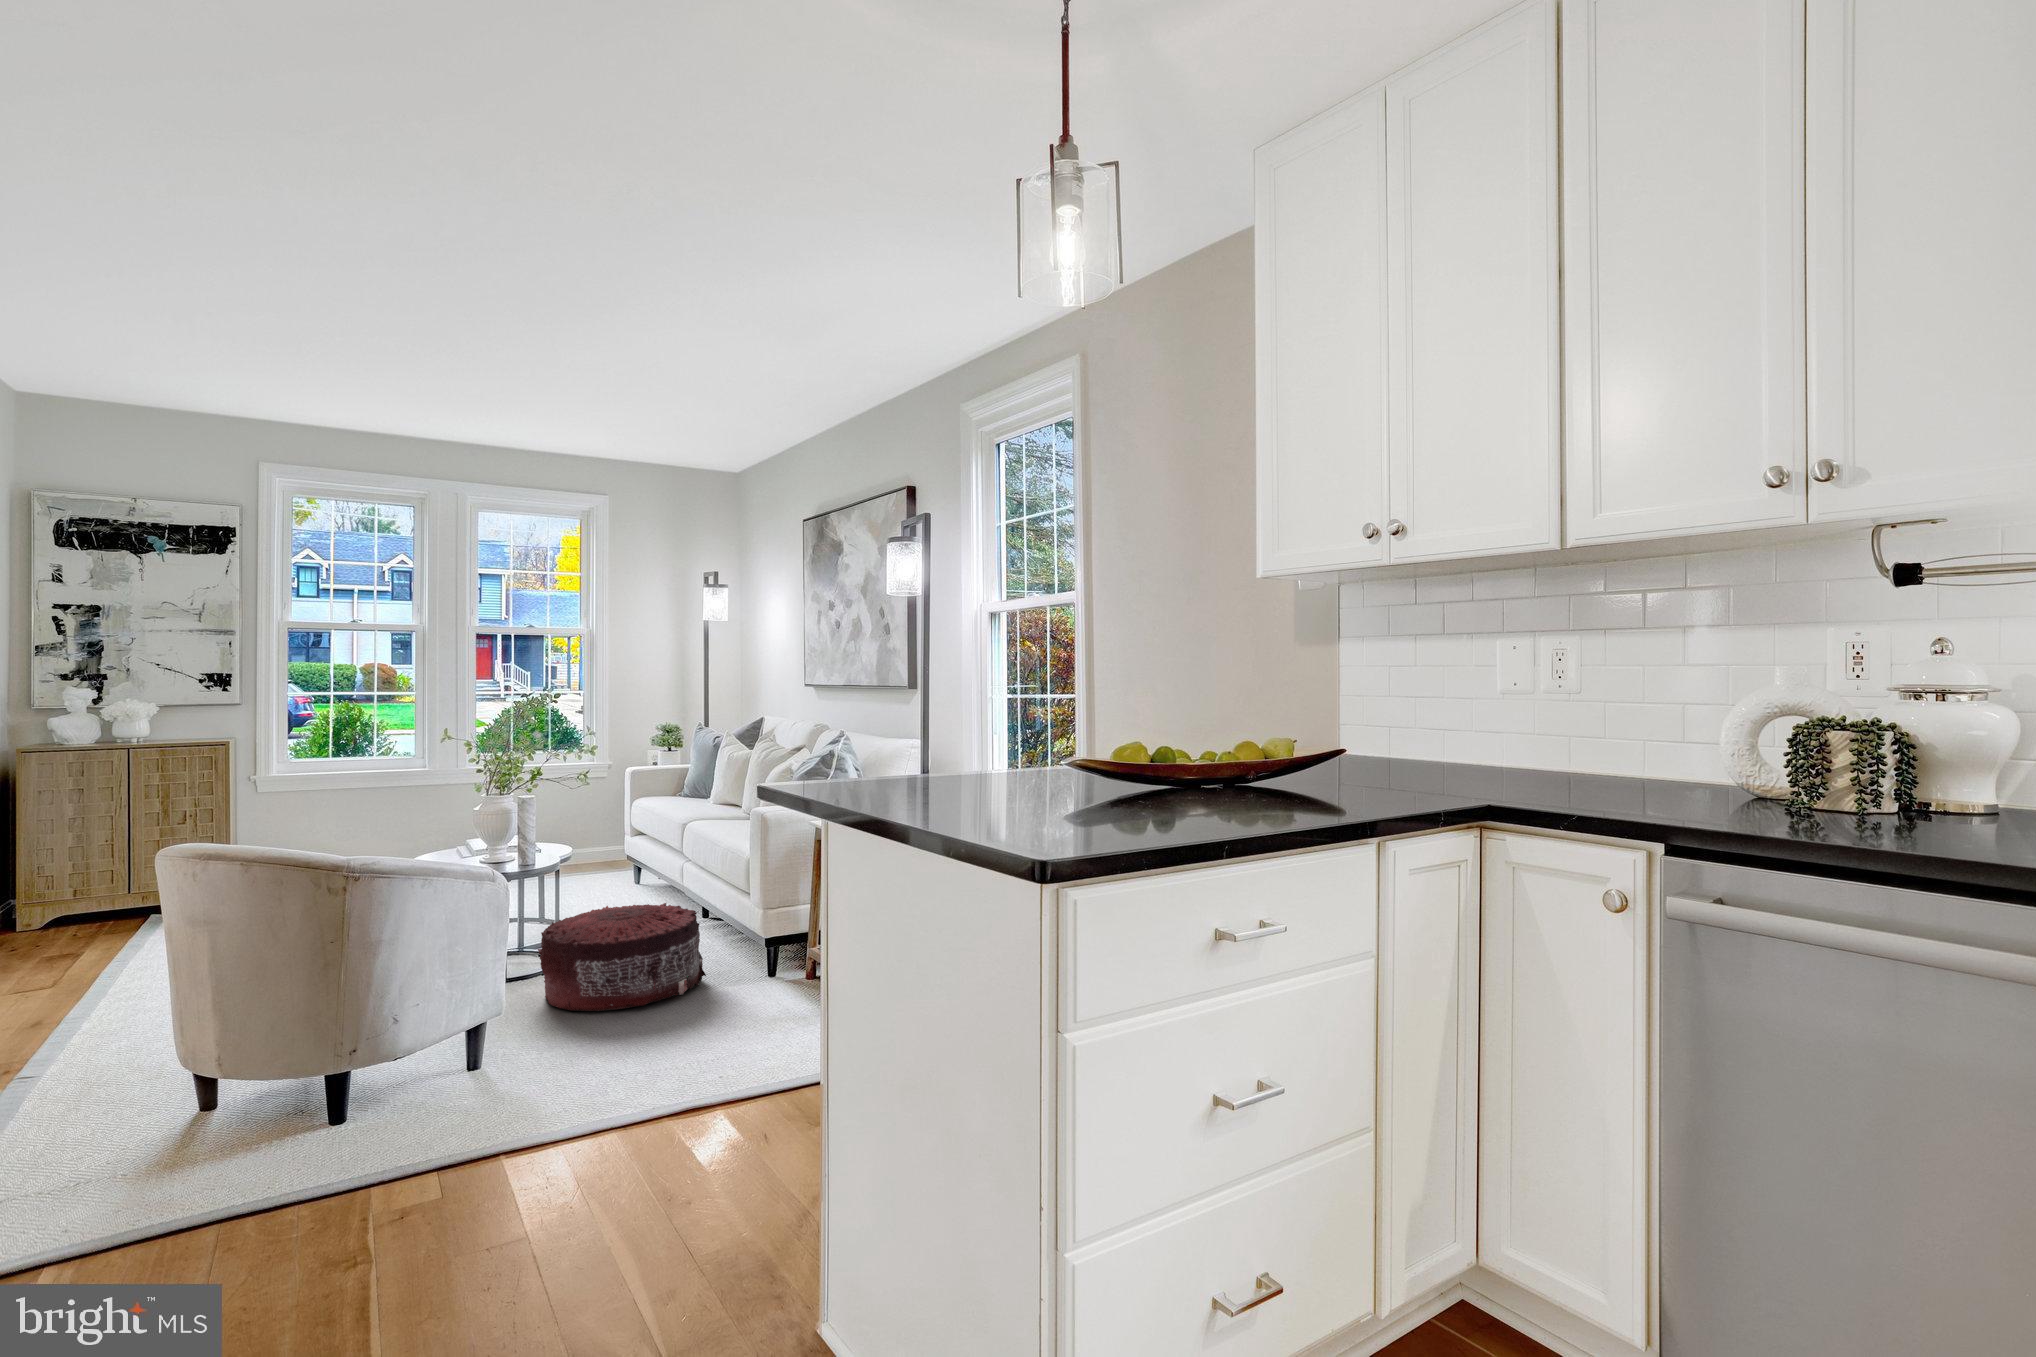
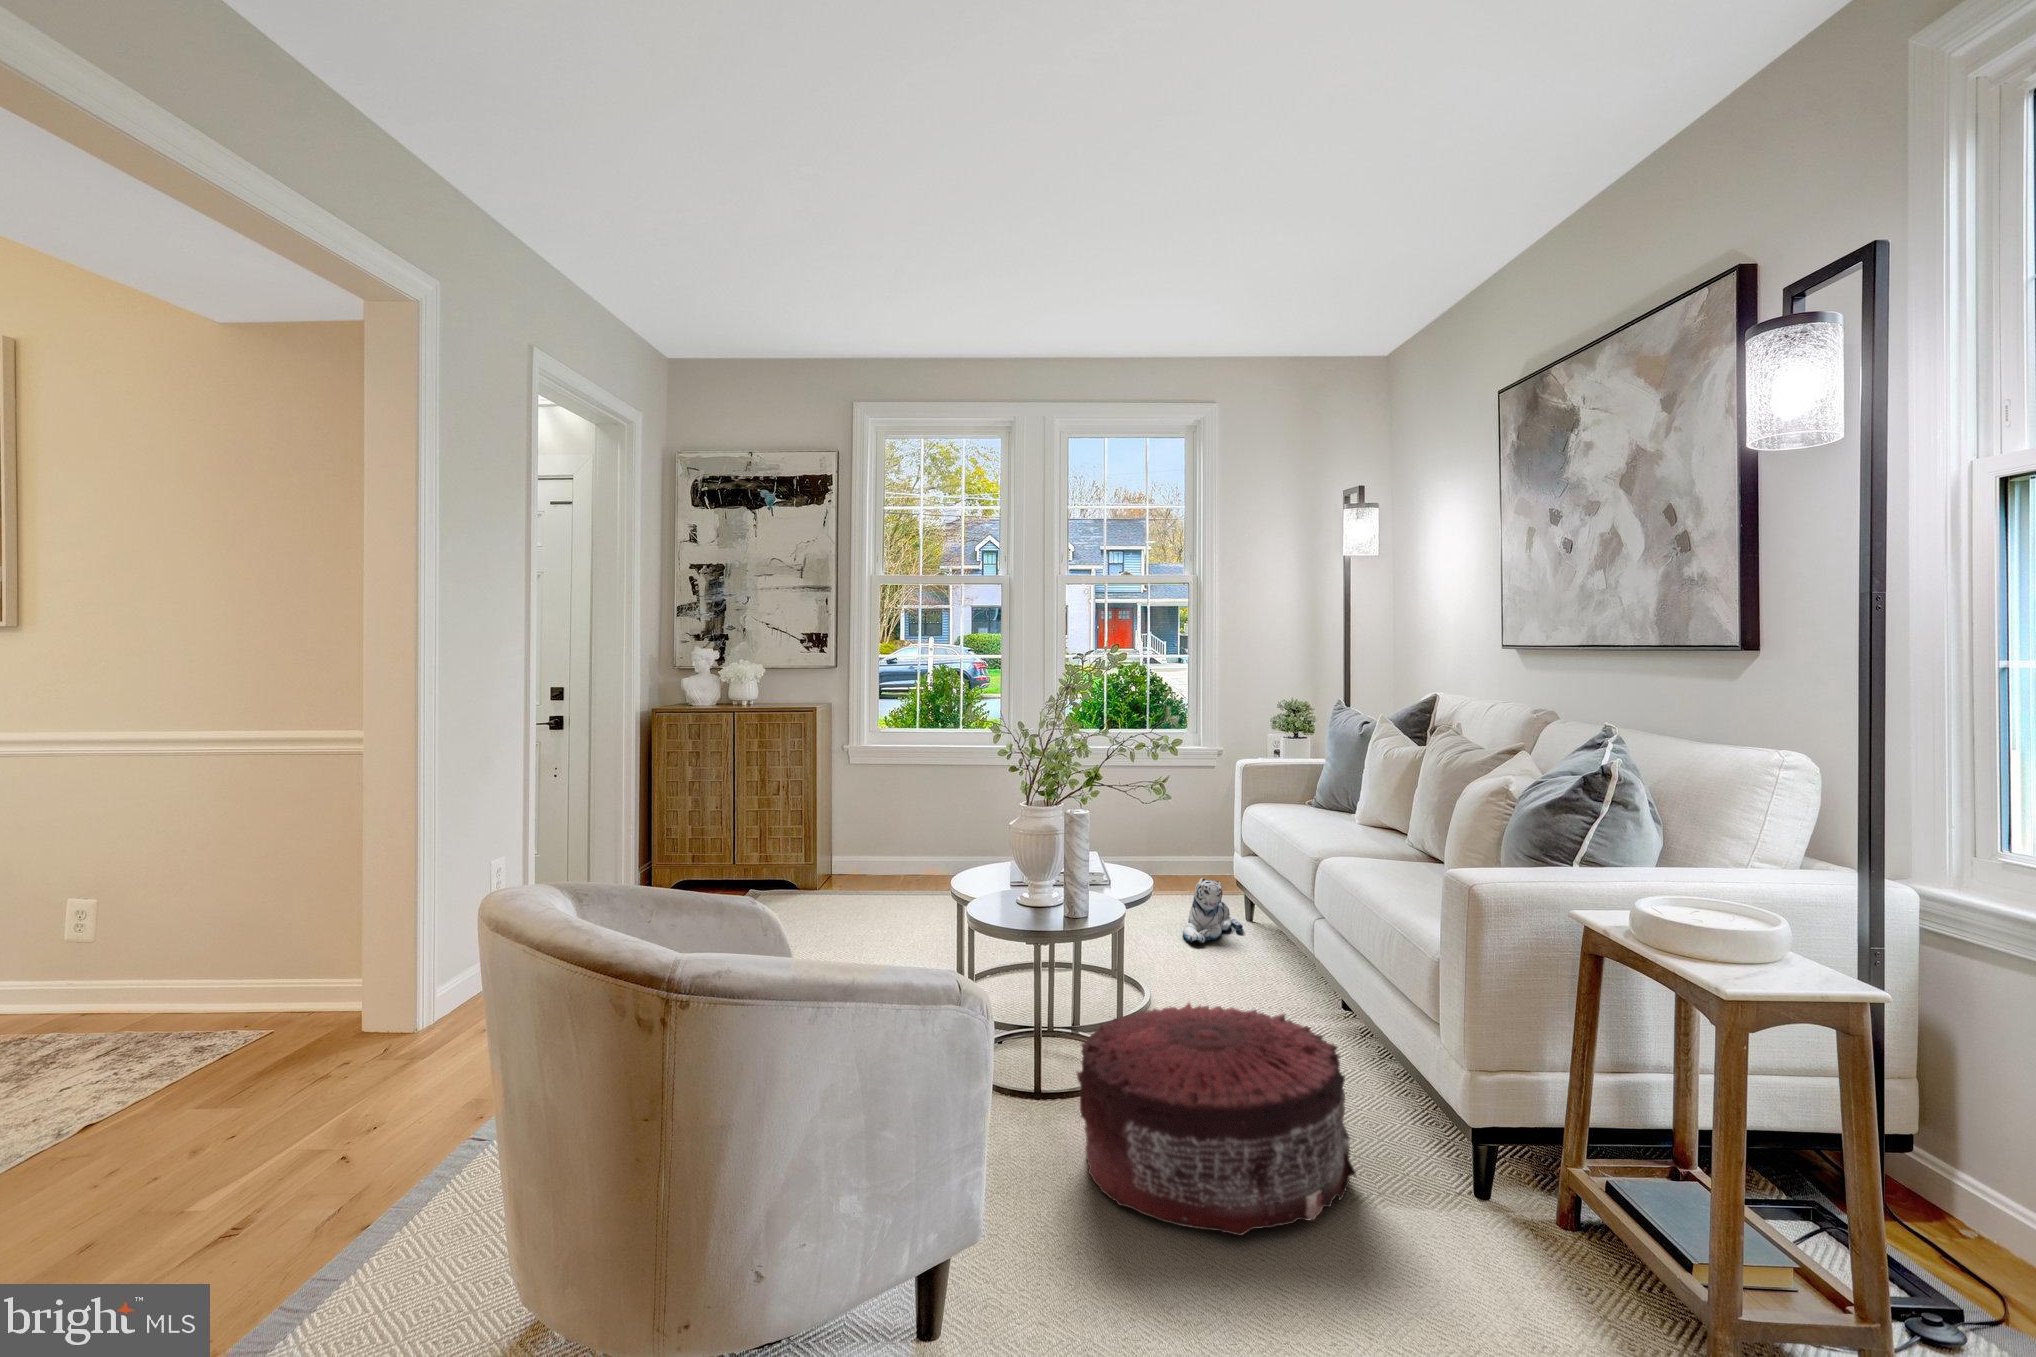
plush toy: none [589,853,634,899] -> present [1183,878,1243,943]

